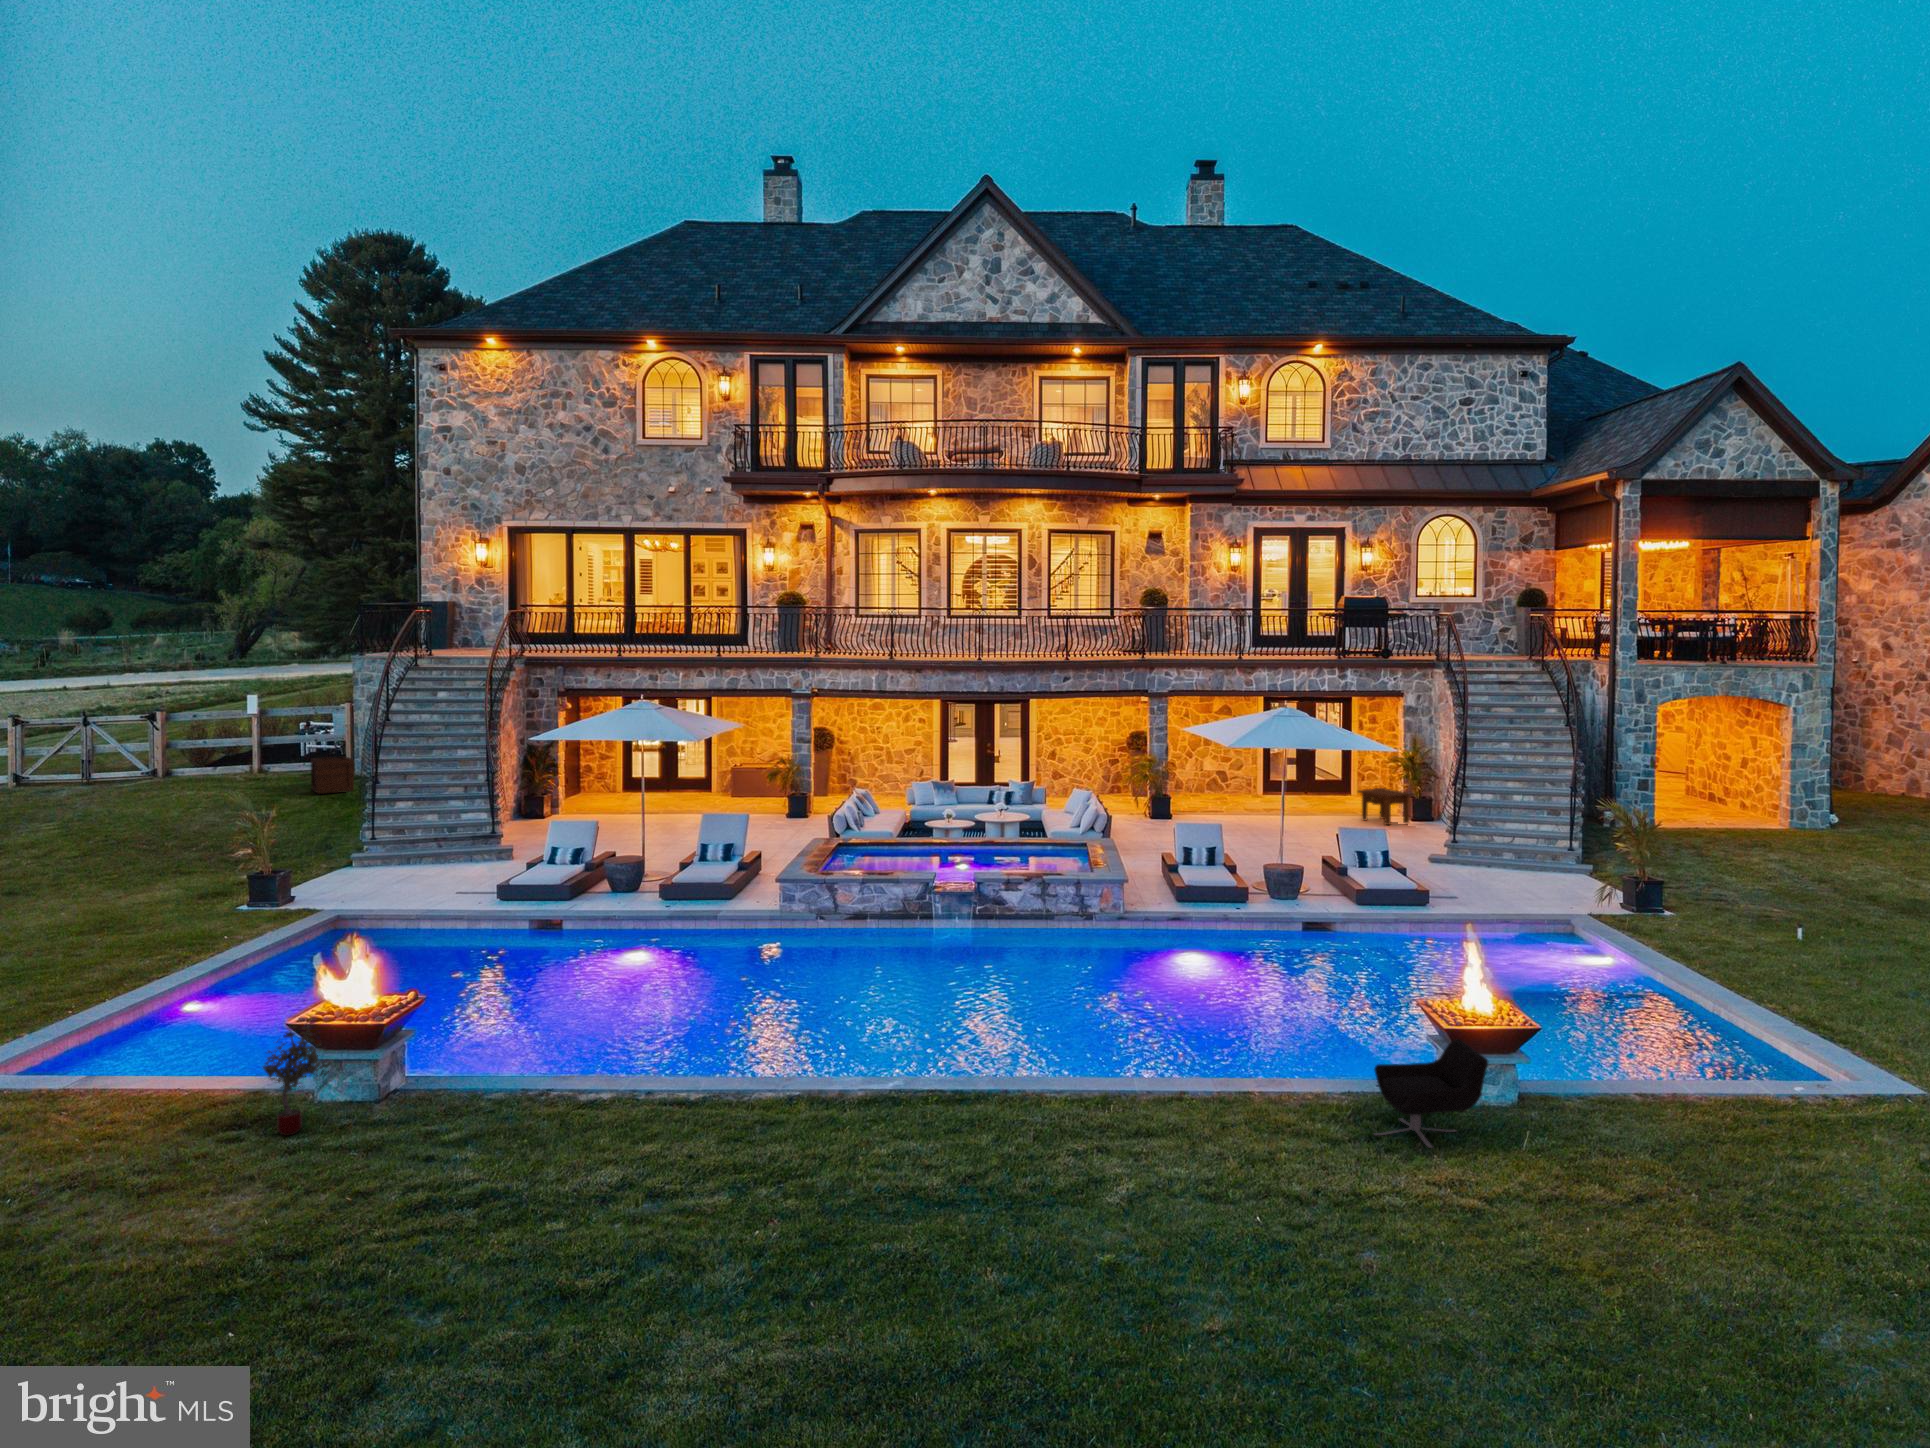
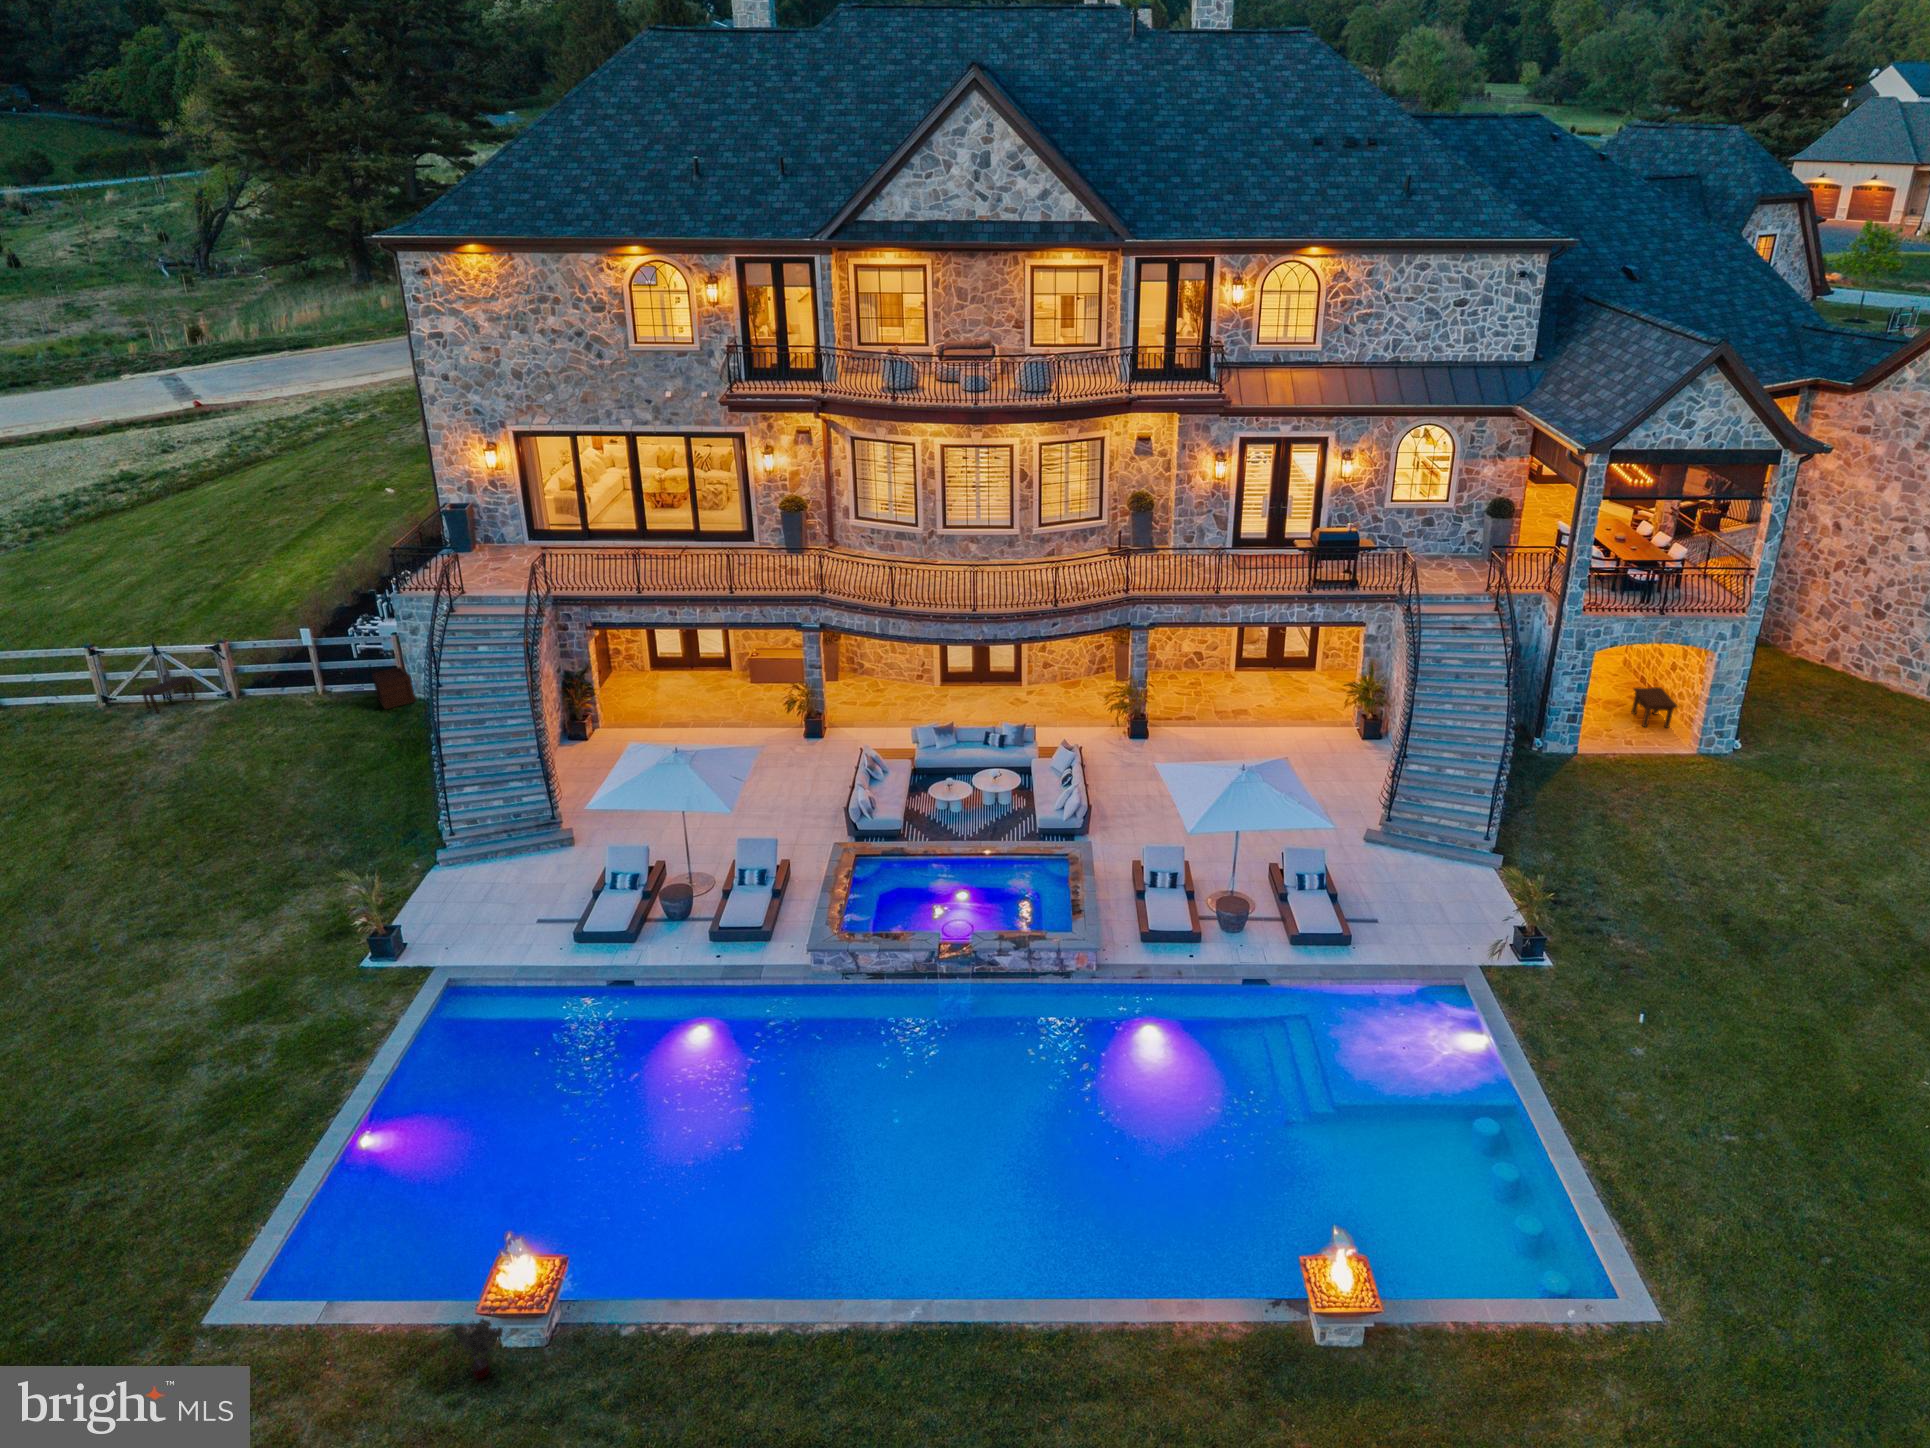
bench: none [50,765,109,795] -> present [142,676,196,713]
side table: present [1358,788,1414,825] -> present [1631,687,1678,728]
lounge chair: present [1374,1039,1488,1148] -> none [1253,1307,1338,1397]

